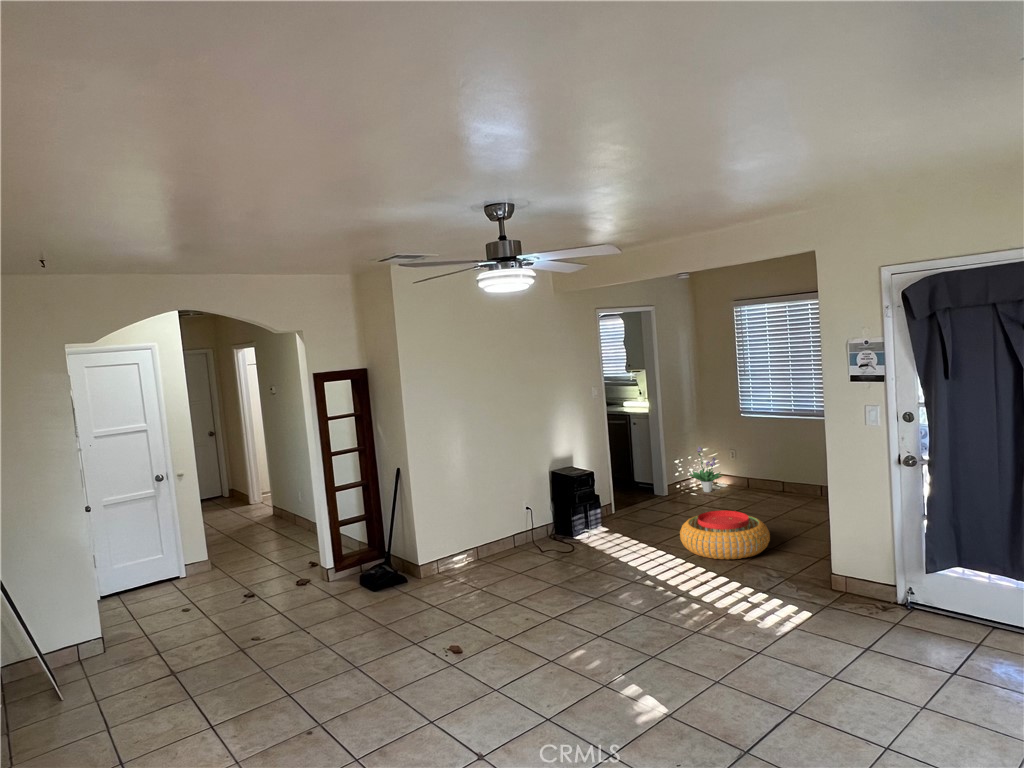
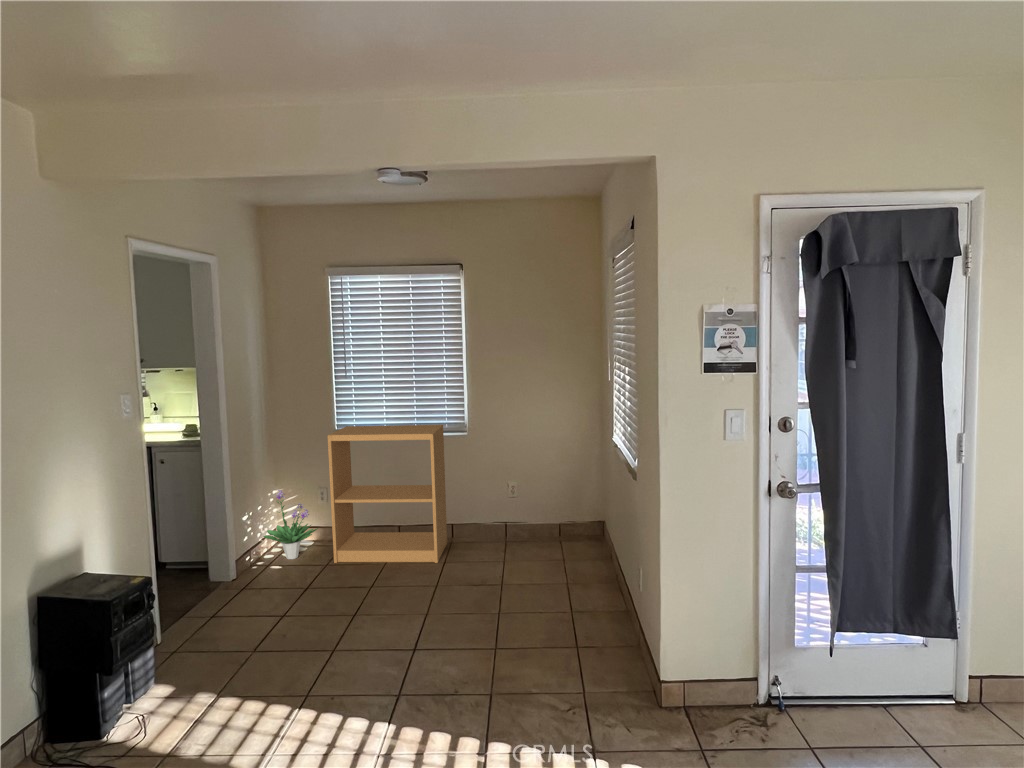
bookshelf: none [723,408,815,508] -> present [328,425,447,563]
pouf: present [680,511,770,559] -> none [346,597,495,700]

